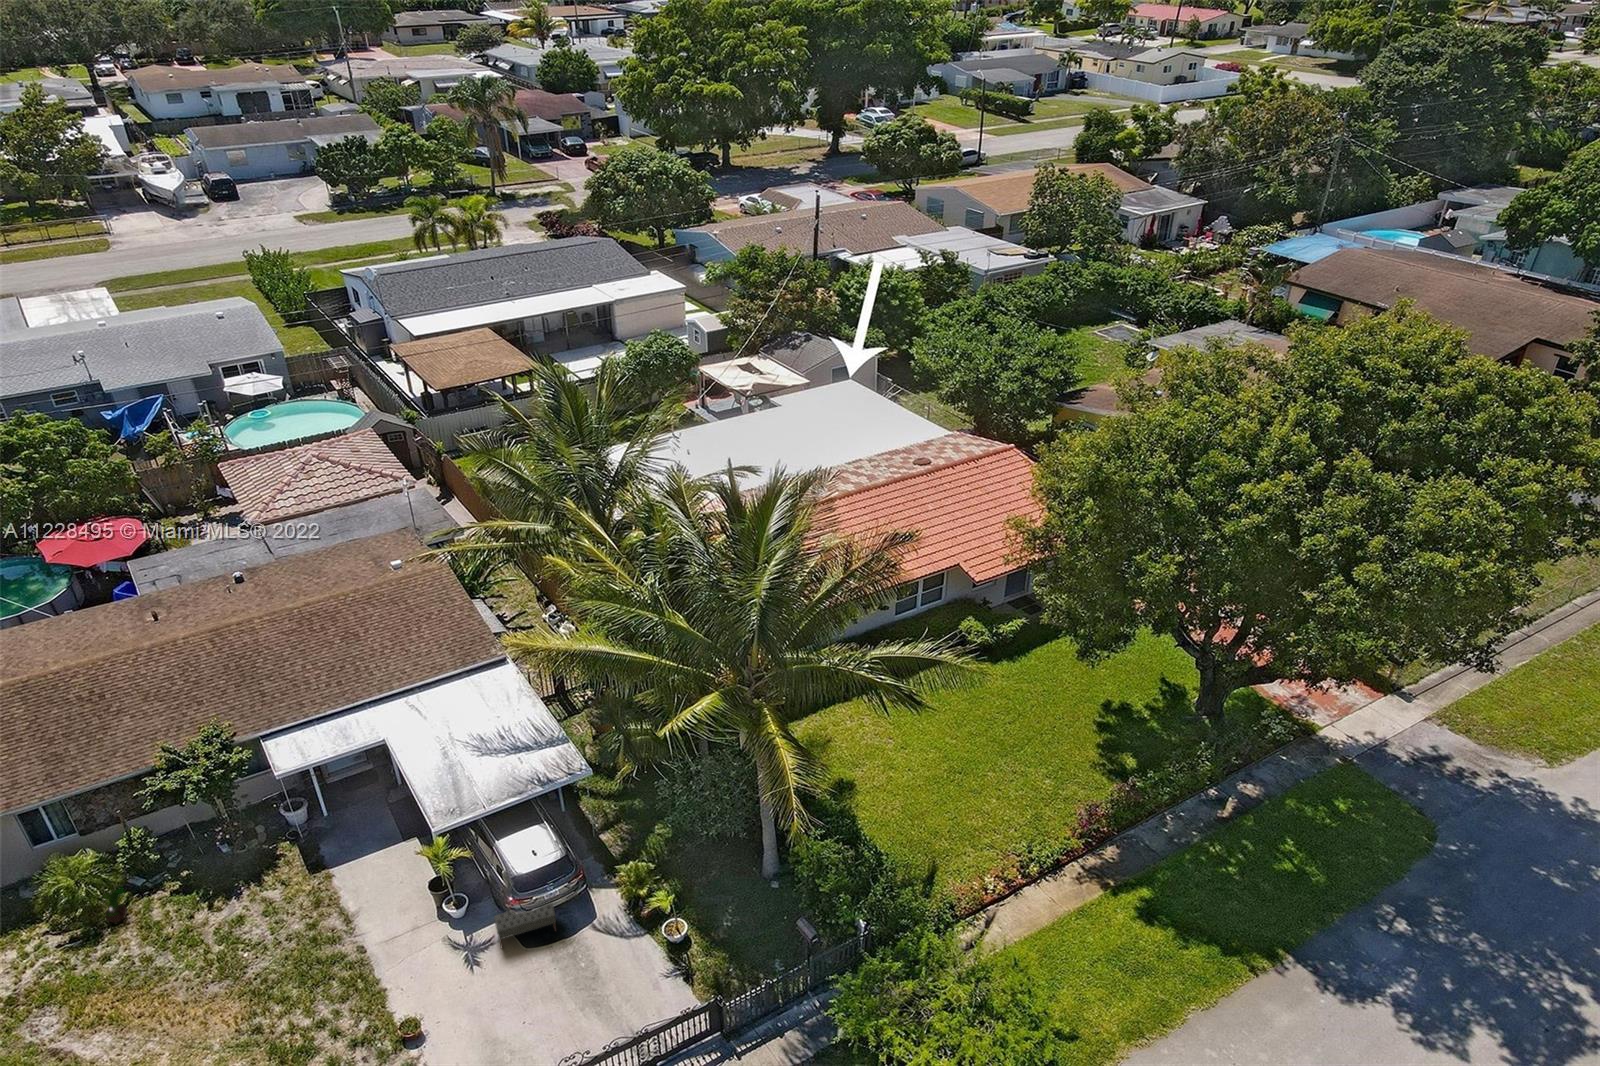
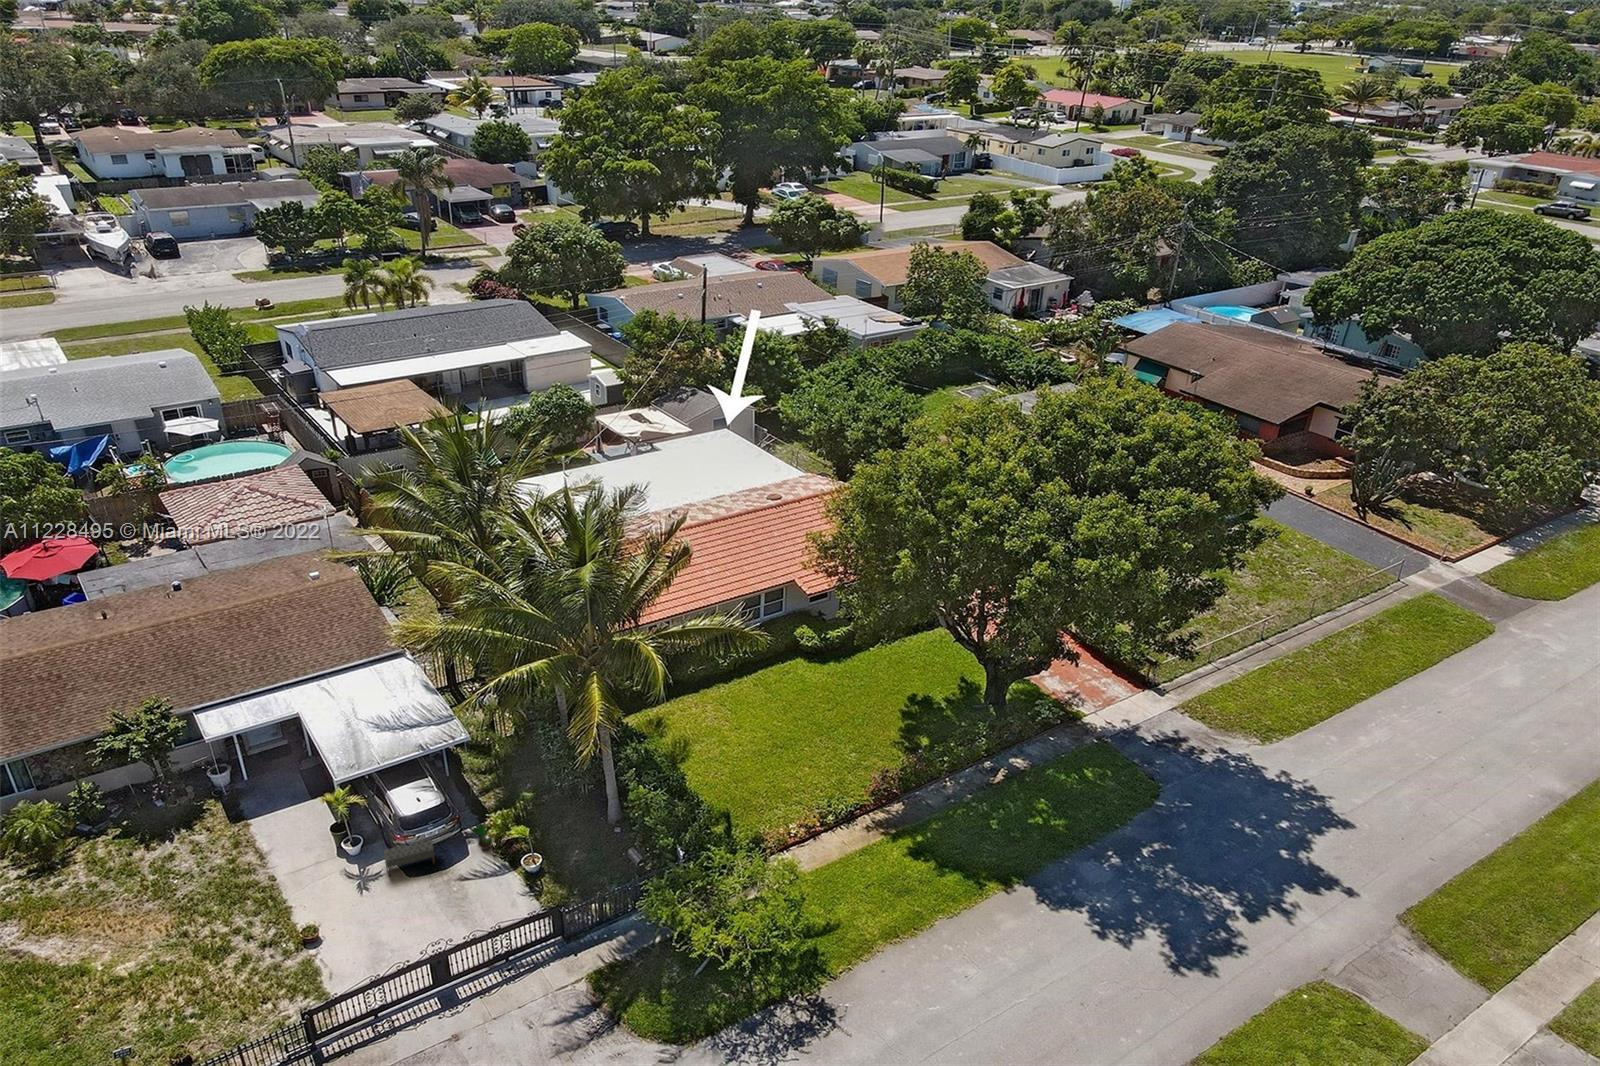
potted tree: present [105,888,127,922] -> present [471,824,493,849]

